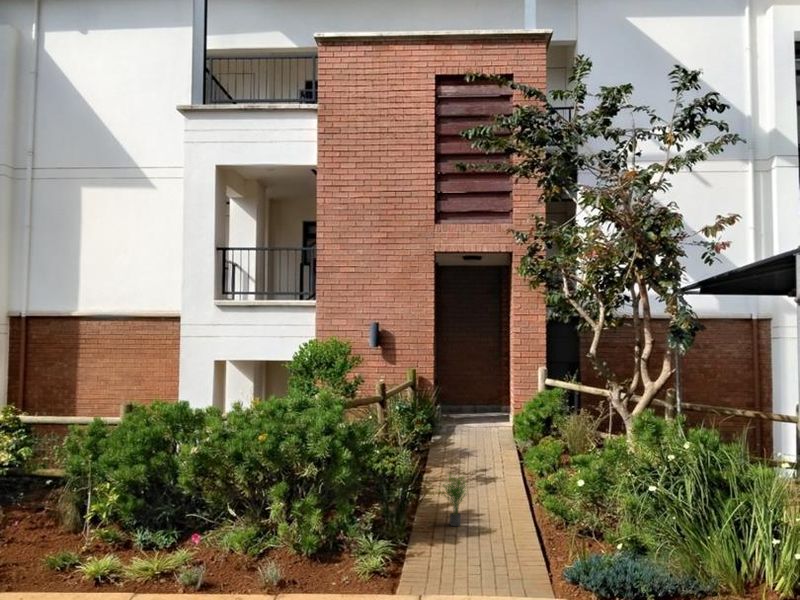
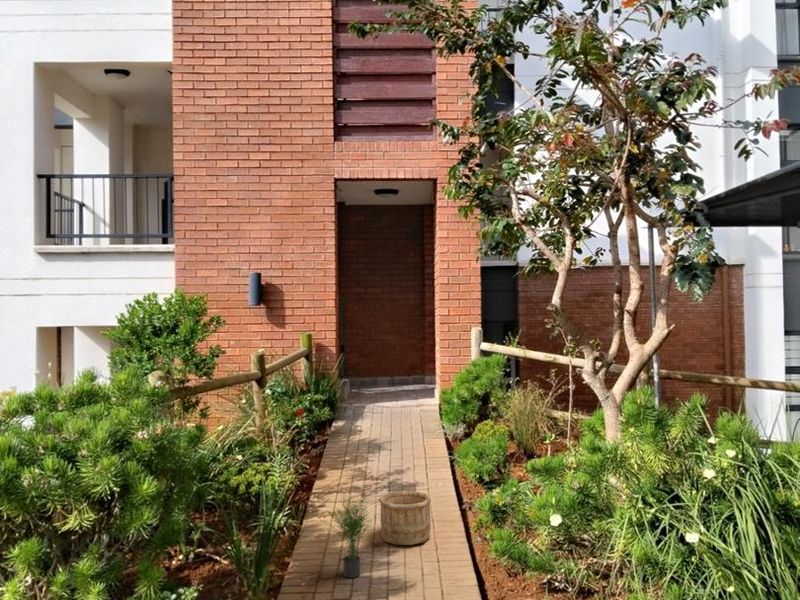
wooden bucket: none [471,477,507,511] -> present [379,491,431,545]

